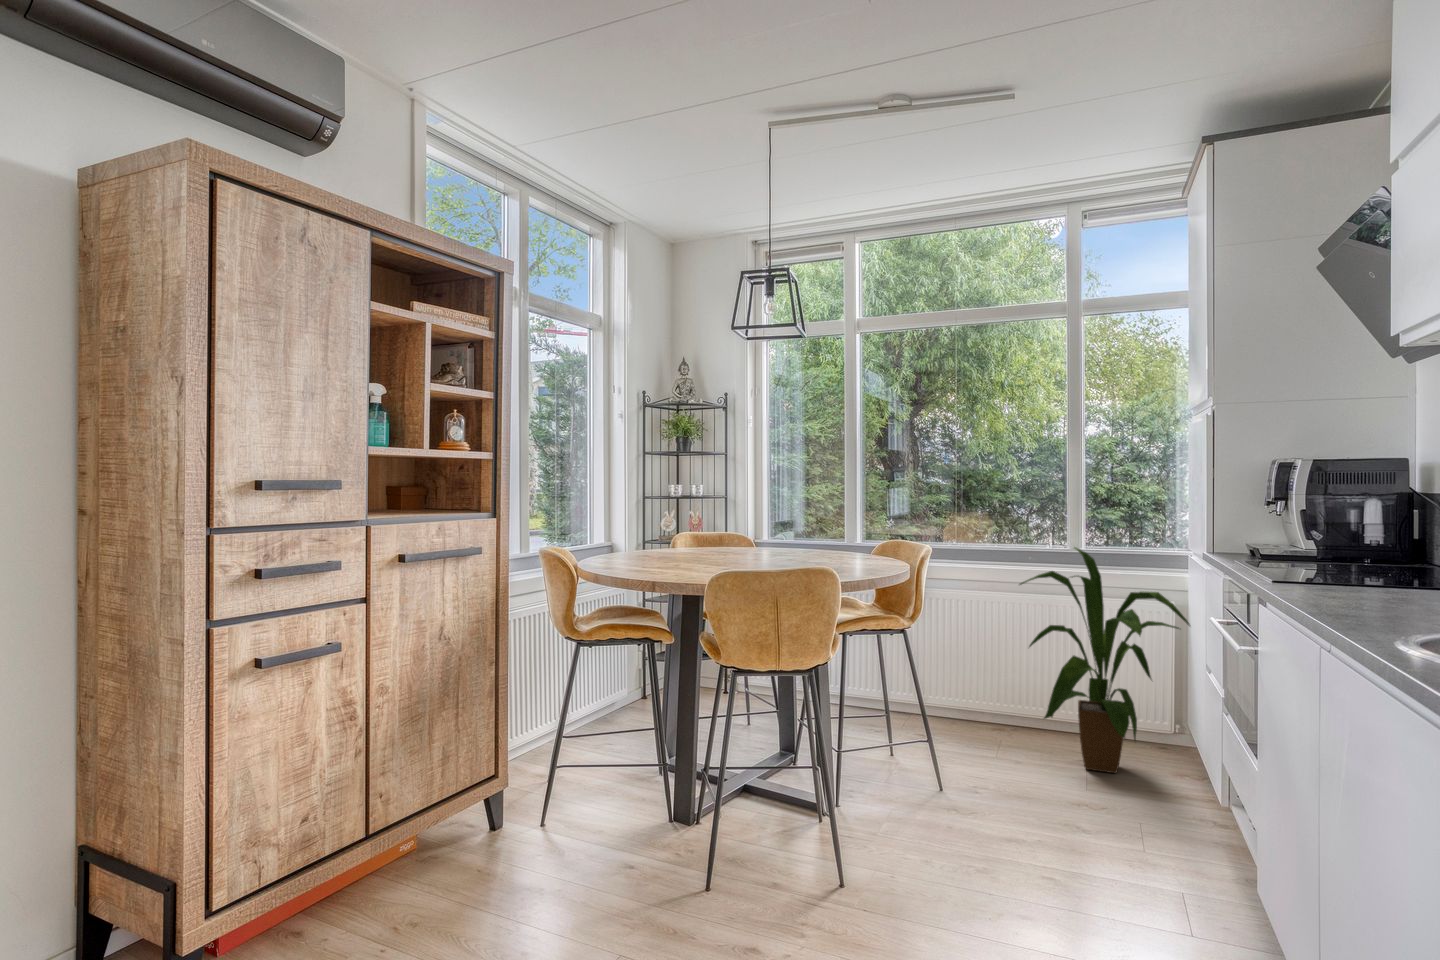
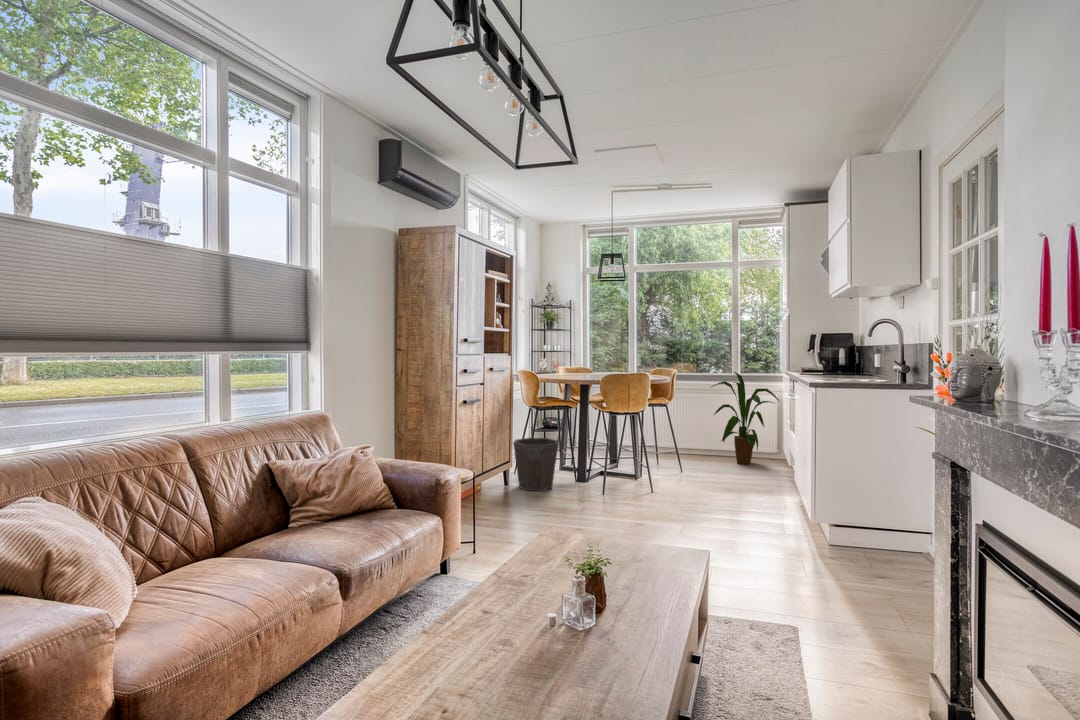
waste bin: none [482,719,607,873] -> present [513,438,559,491]

